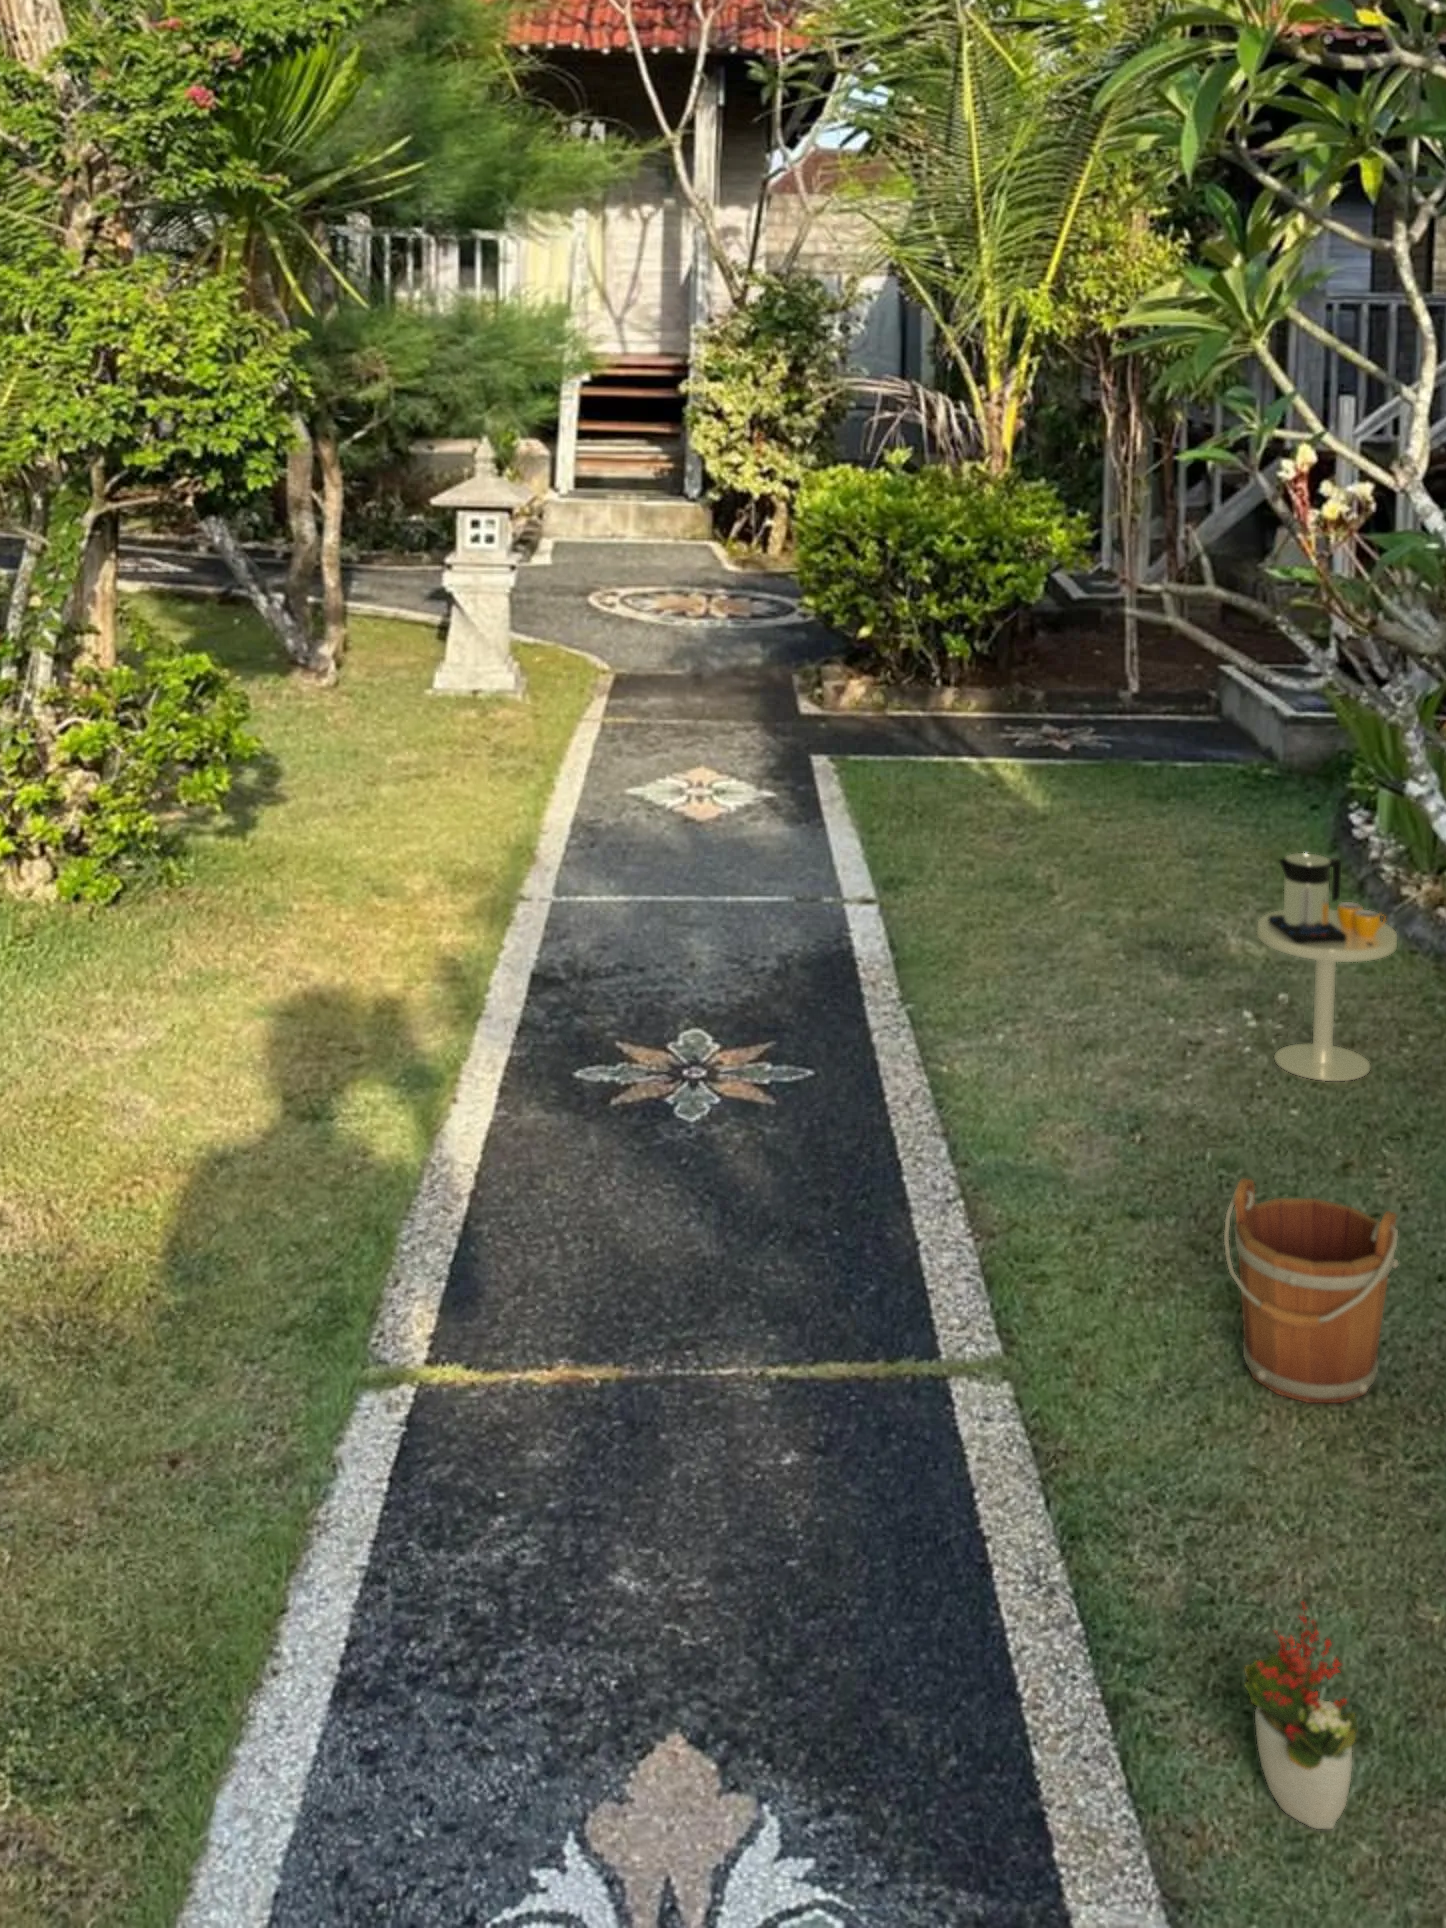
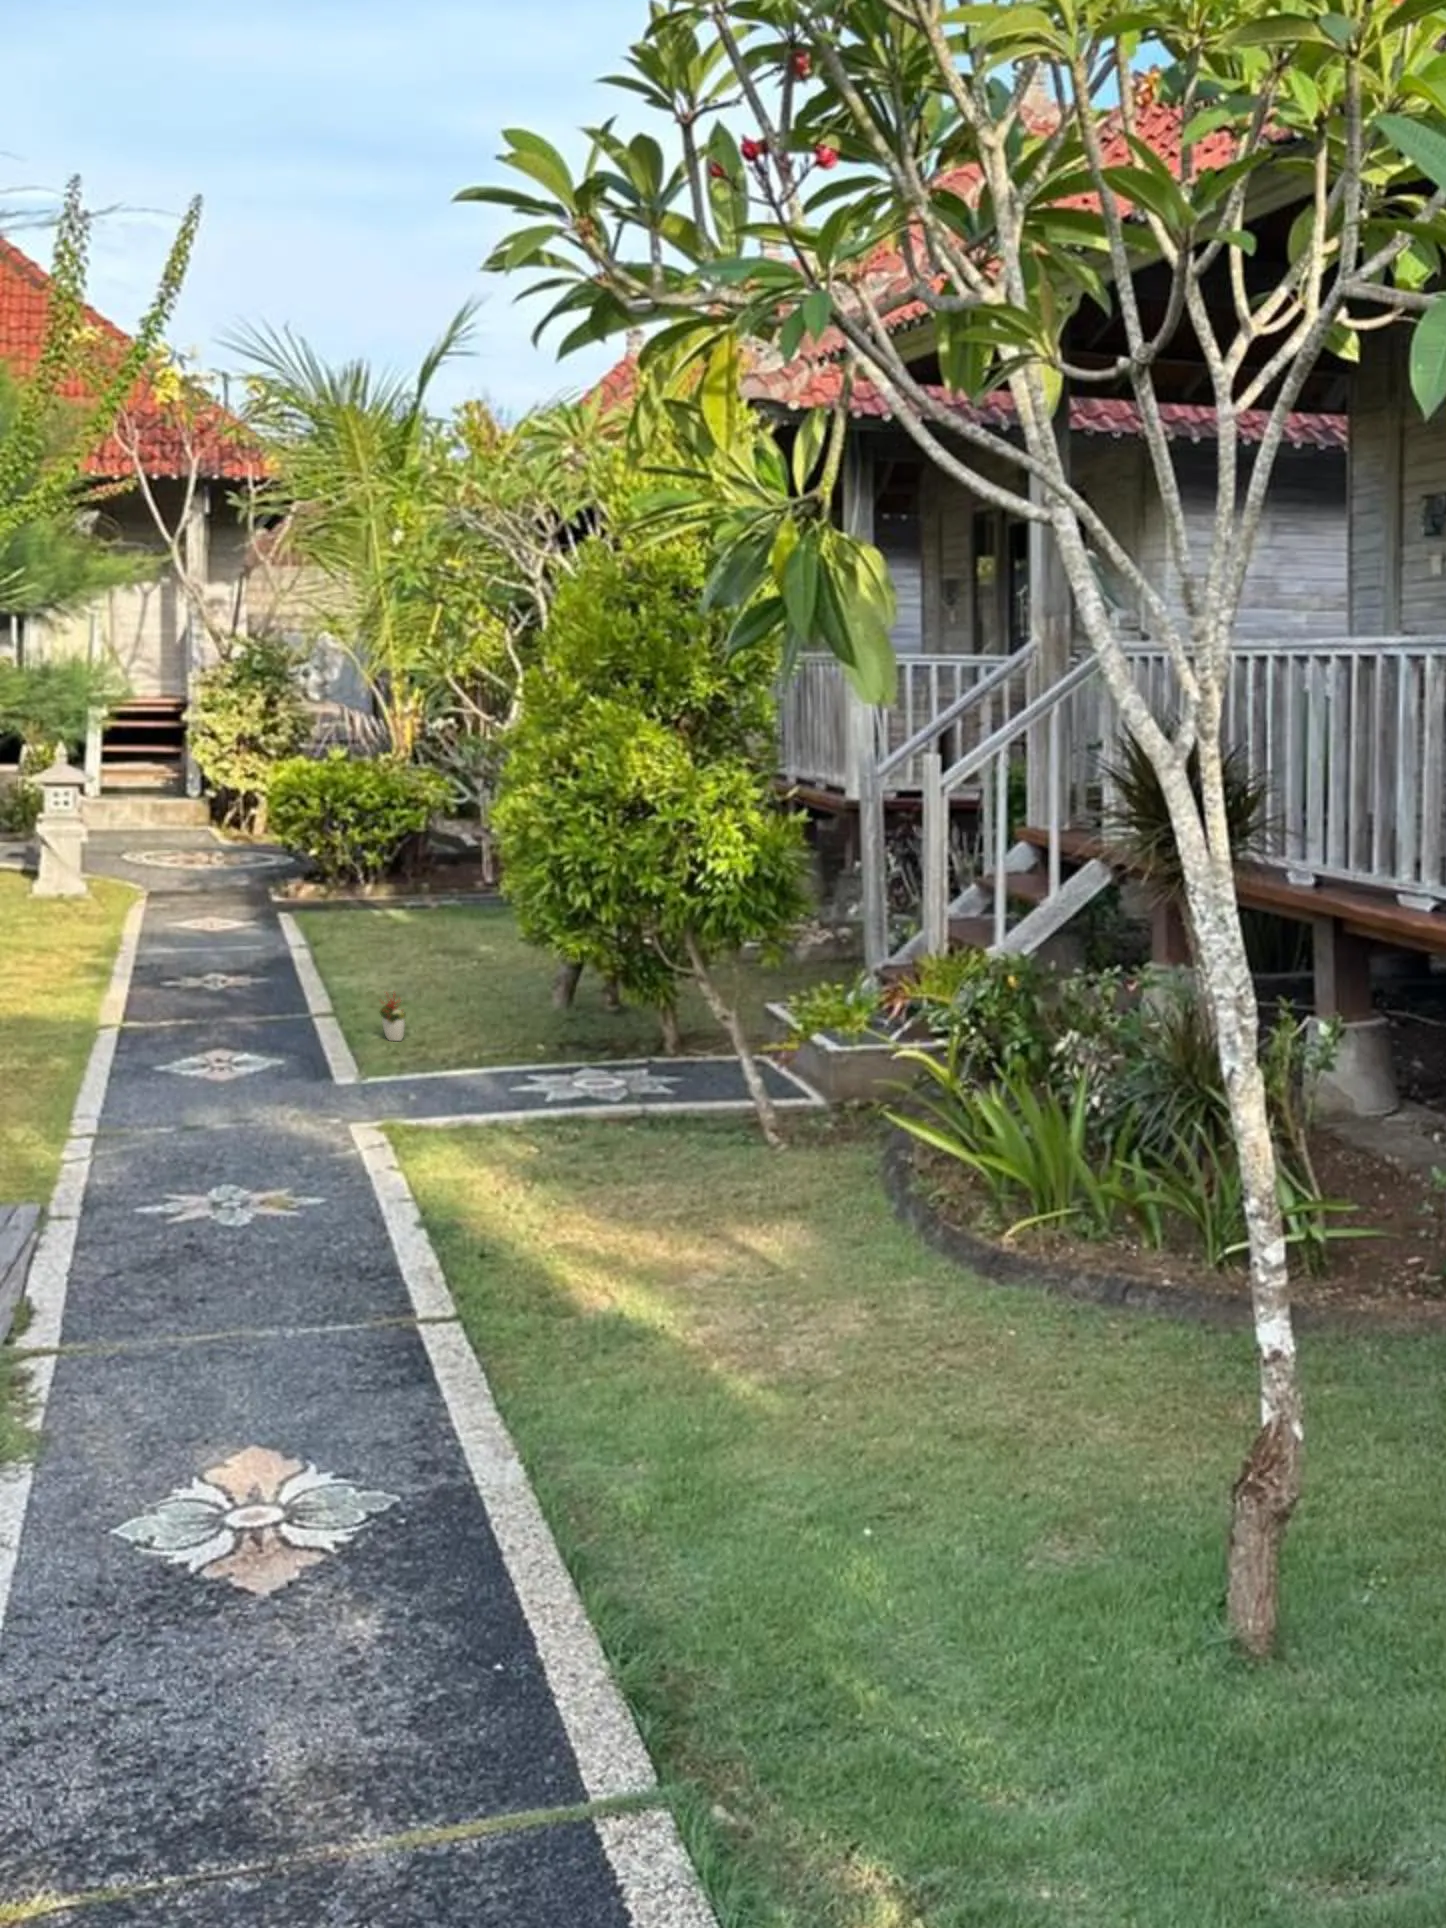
side table: present [1257,853,1397,1081] -> none [463,884,519,969]
bucket: present [1224,1178,1398,1403] -> none [408,949,464,1009]

